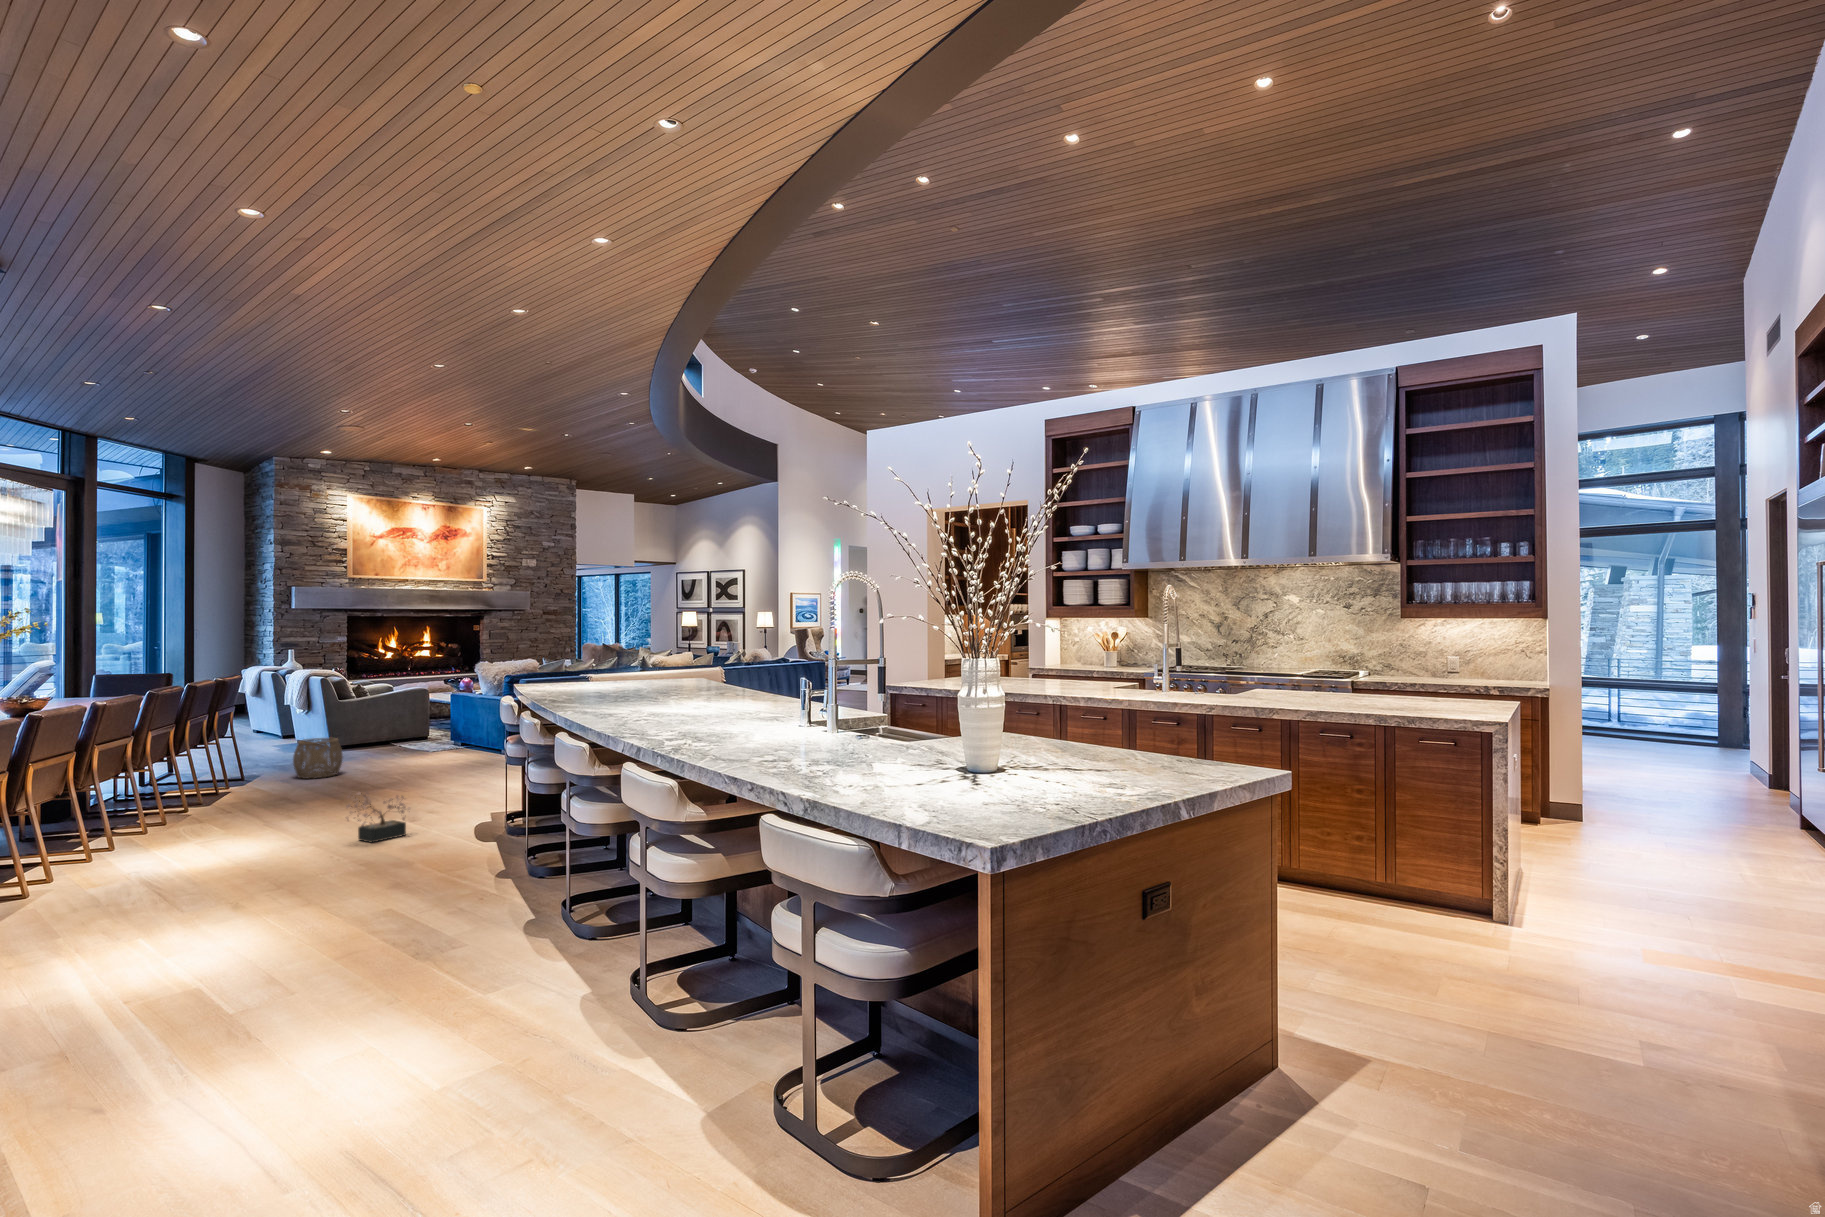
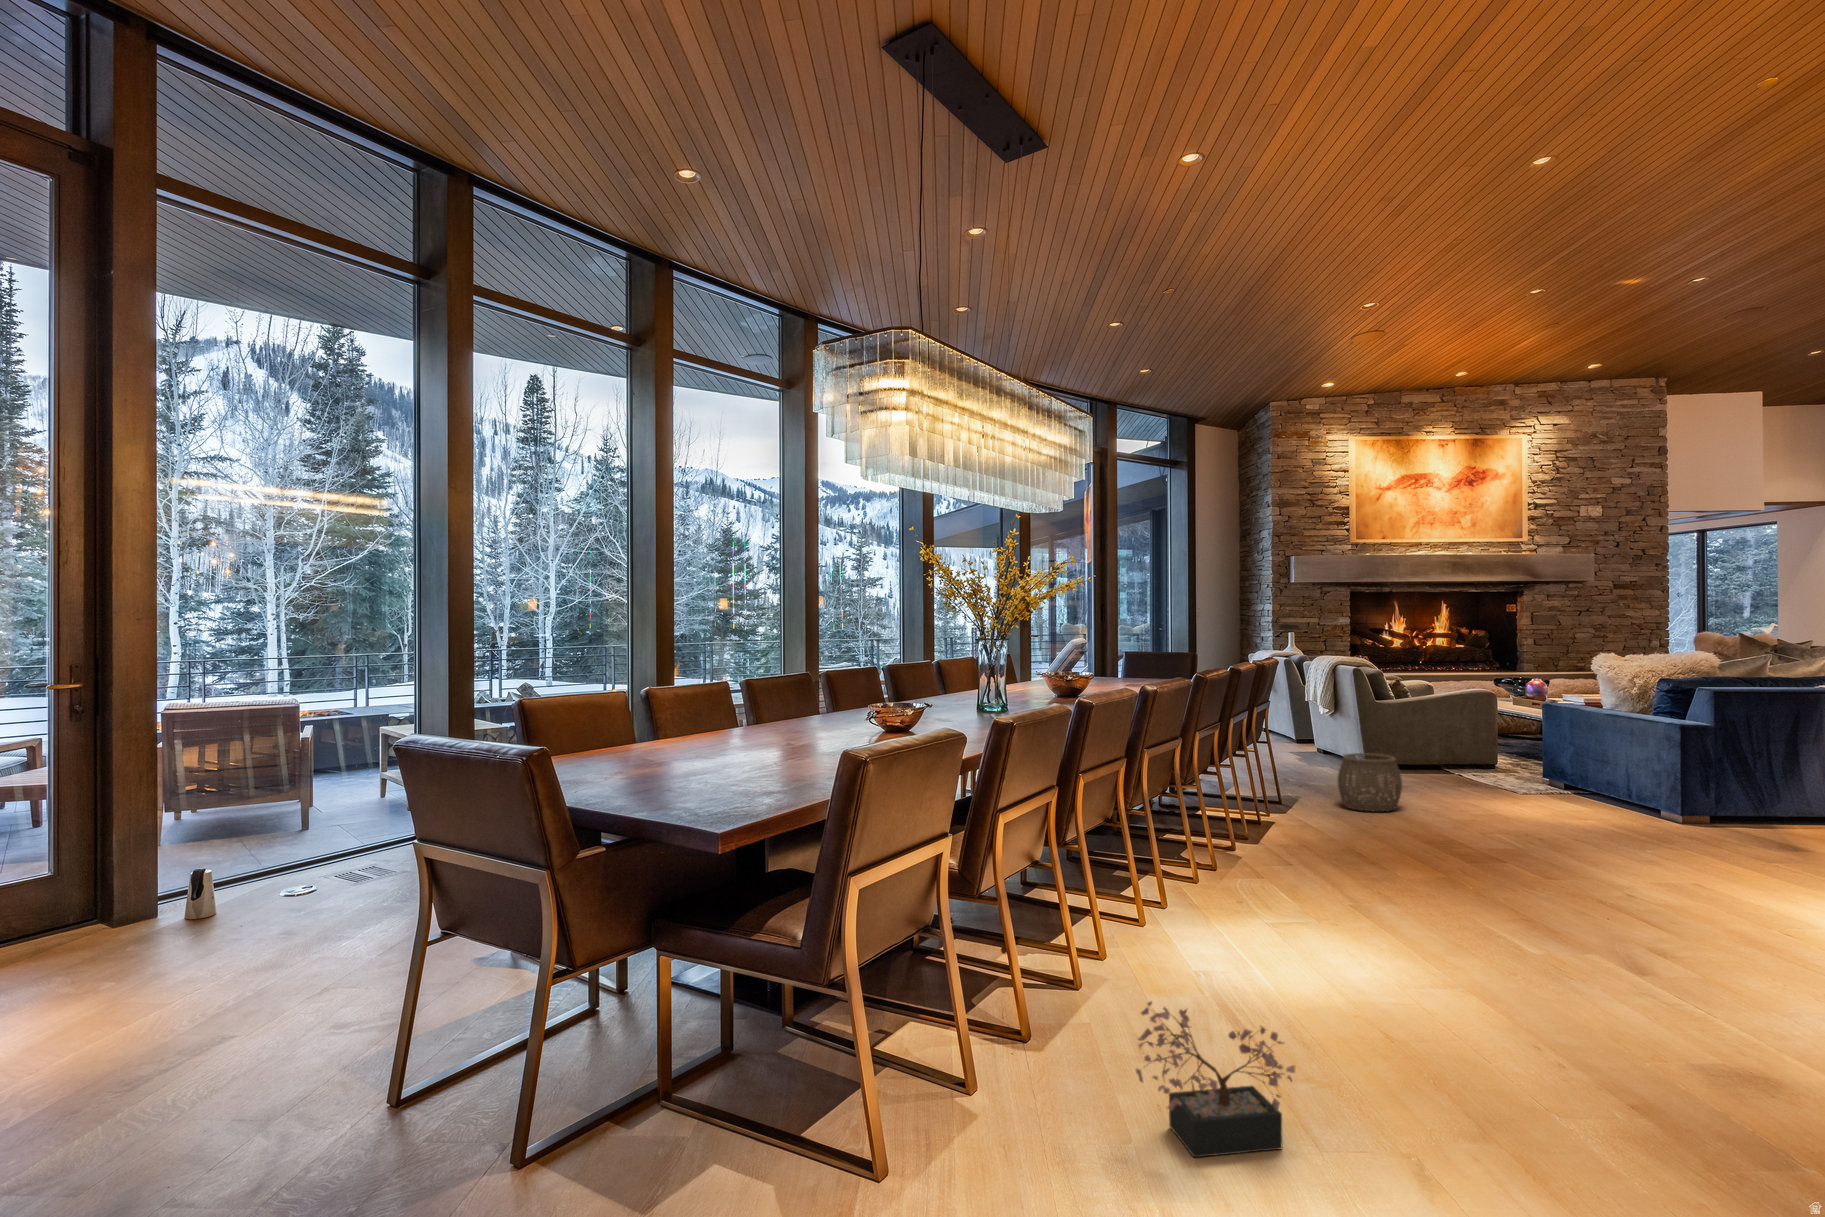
decorative plant: present [346,792,410,843] -> present [1136,1002,1295,1157]

